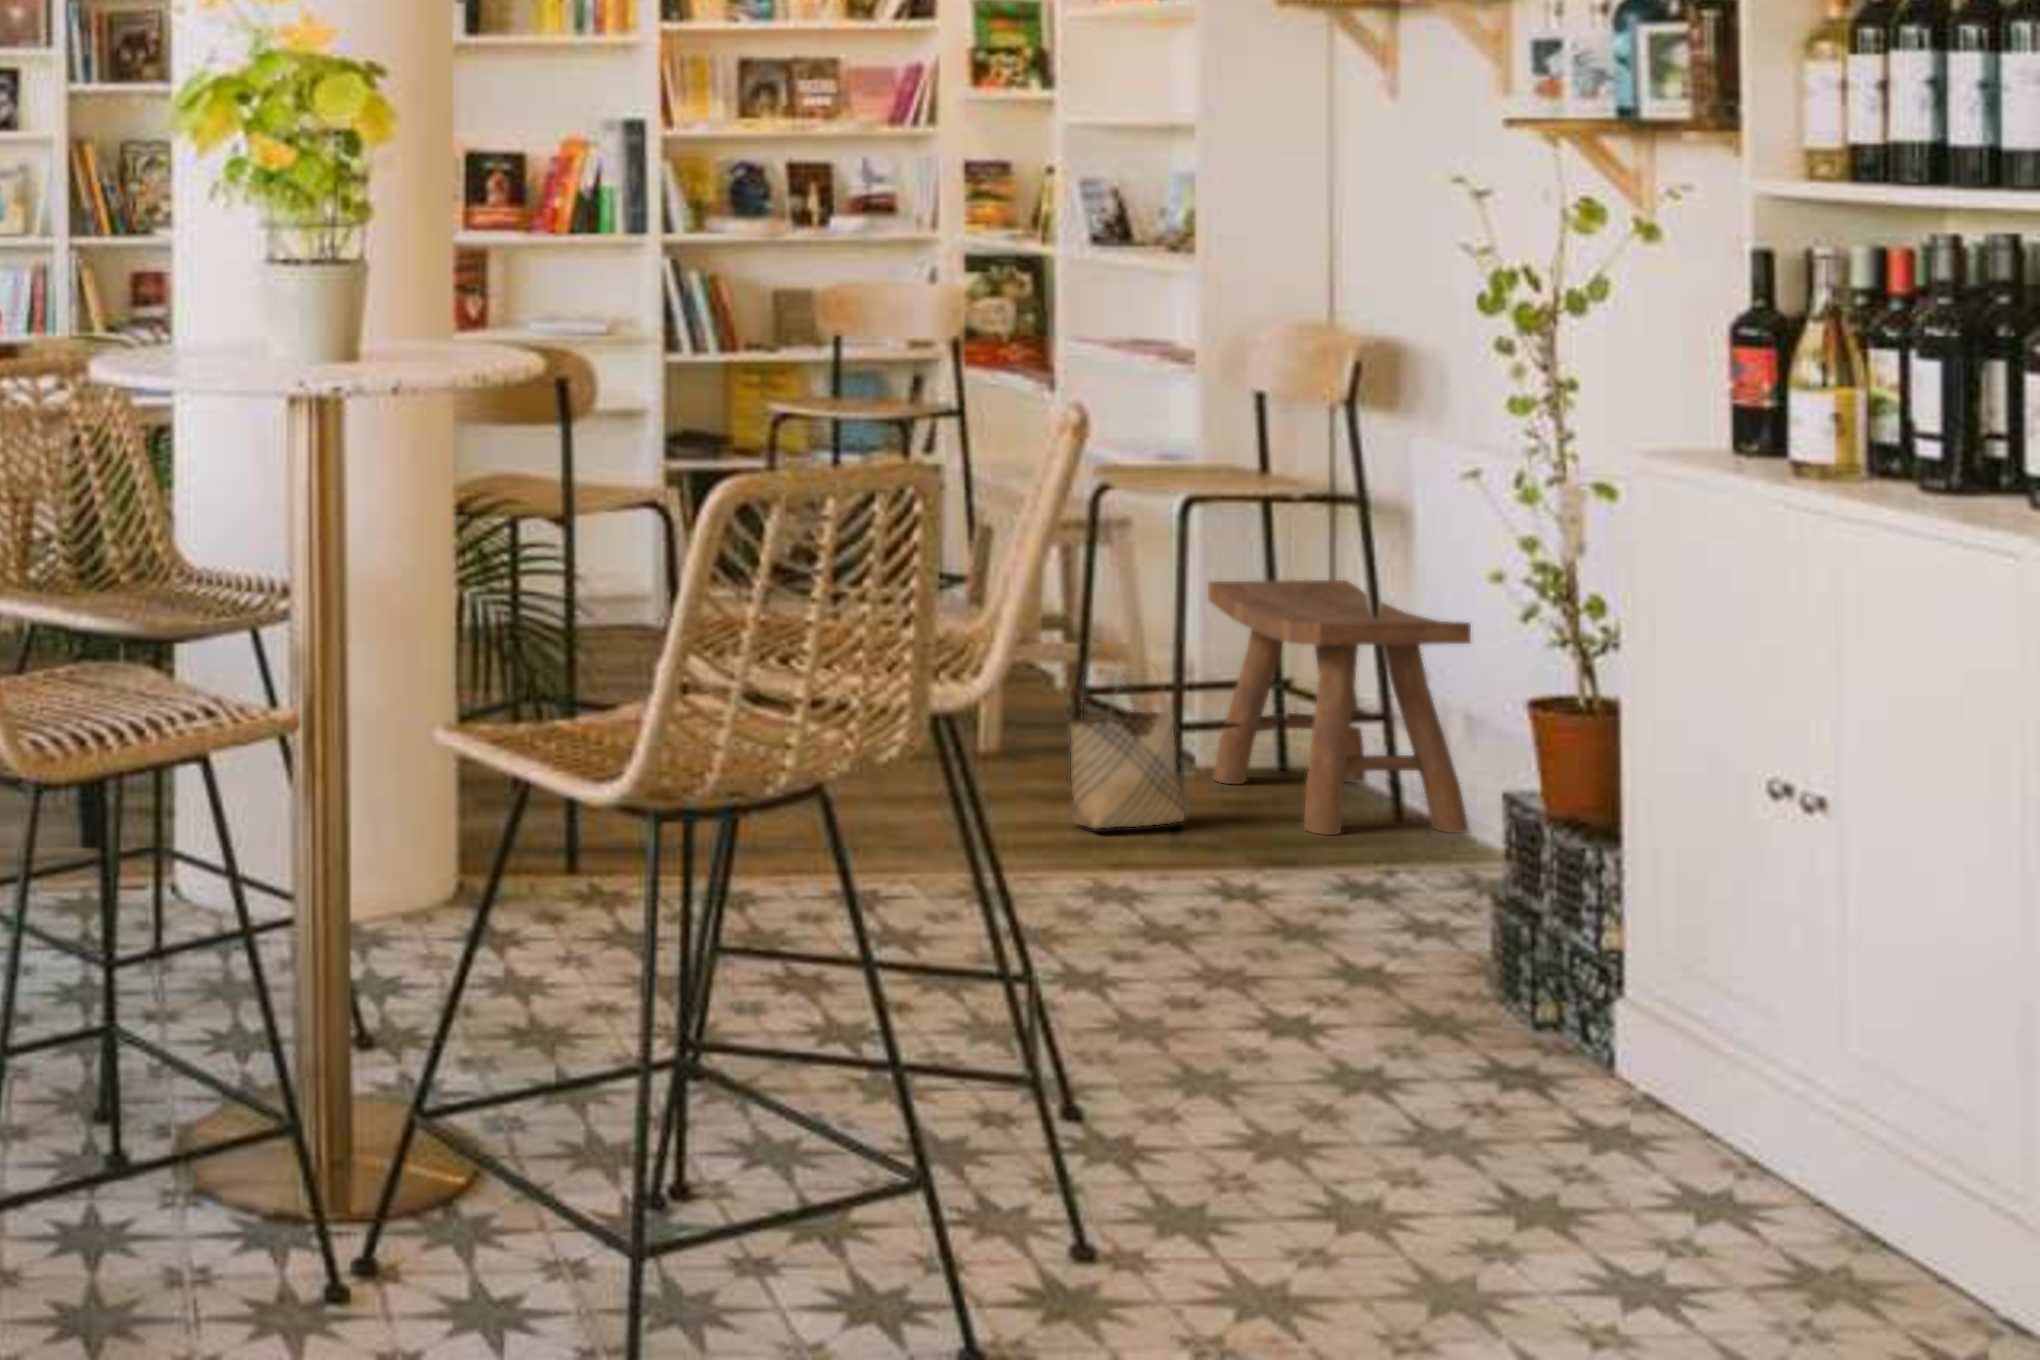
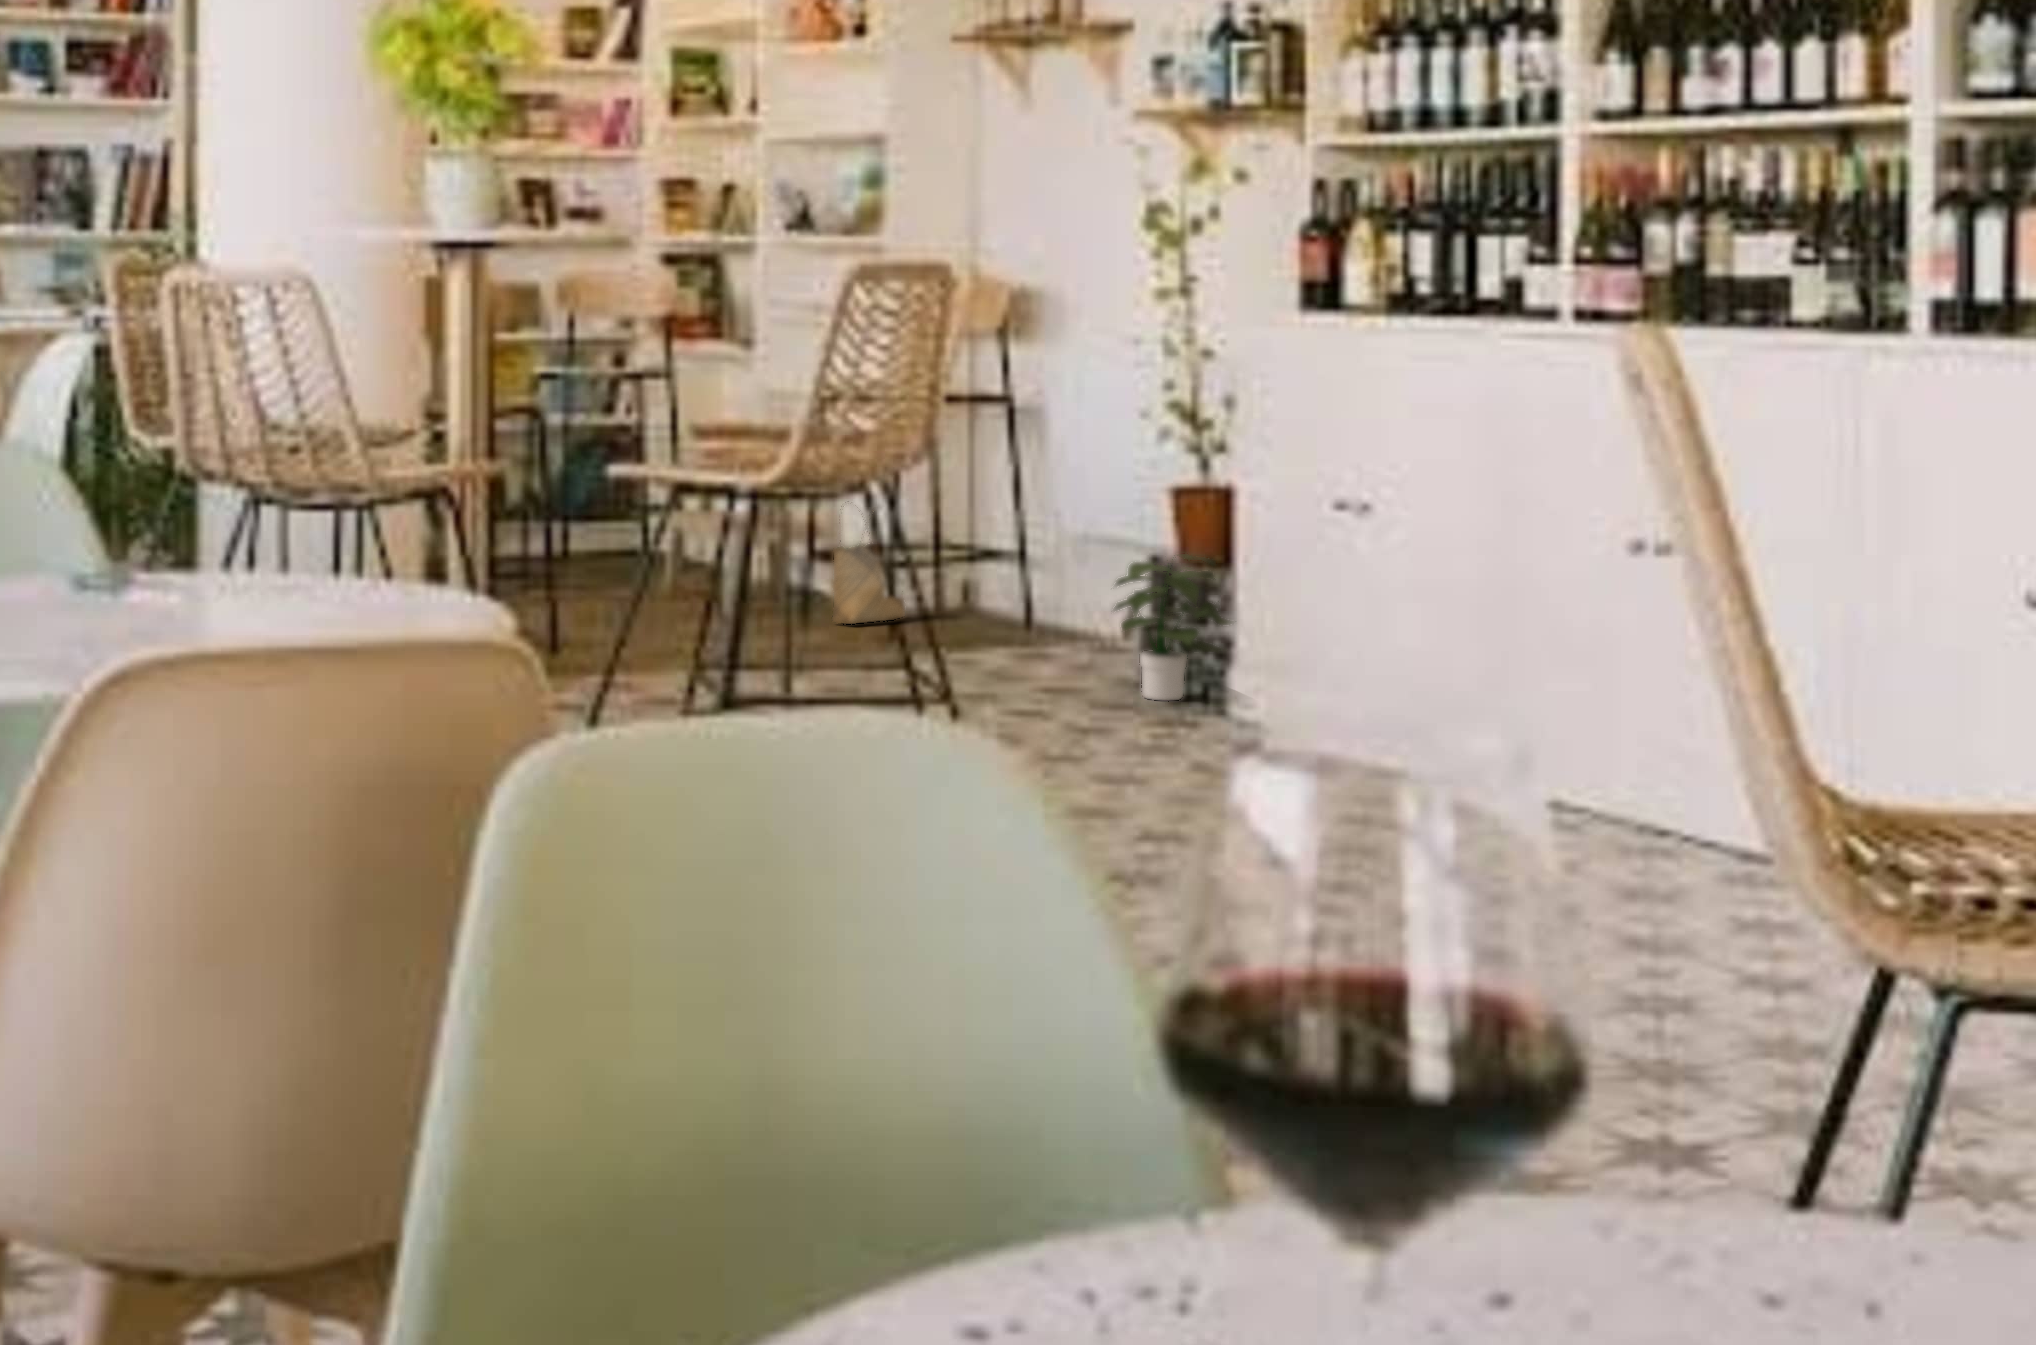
stool: present [1208,580,1471,835] -> none [903,458,1084,619]
potted plant: none [1406,852,1631,1095] -> present [1115,555,1230,701]

